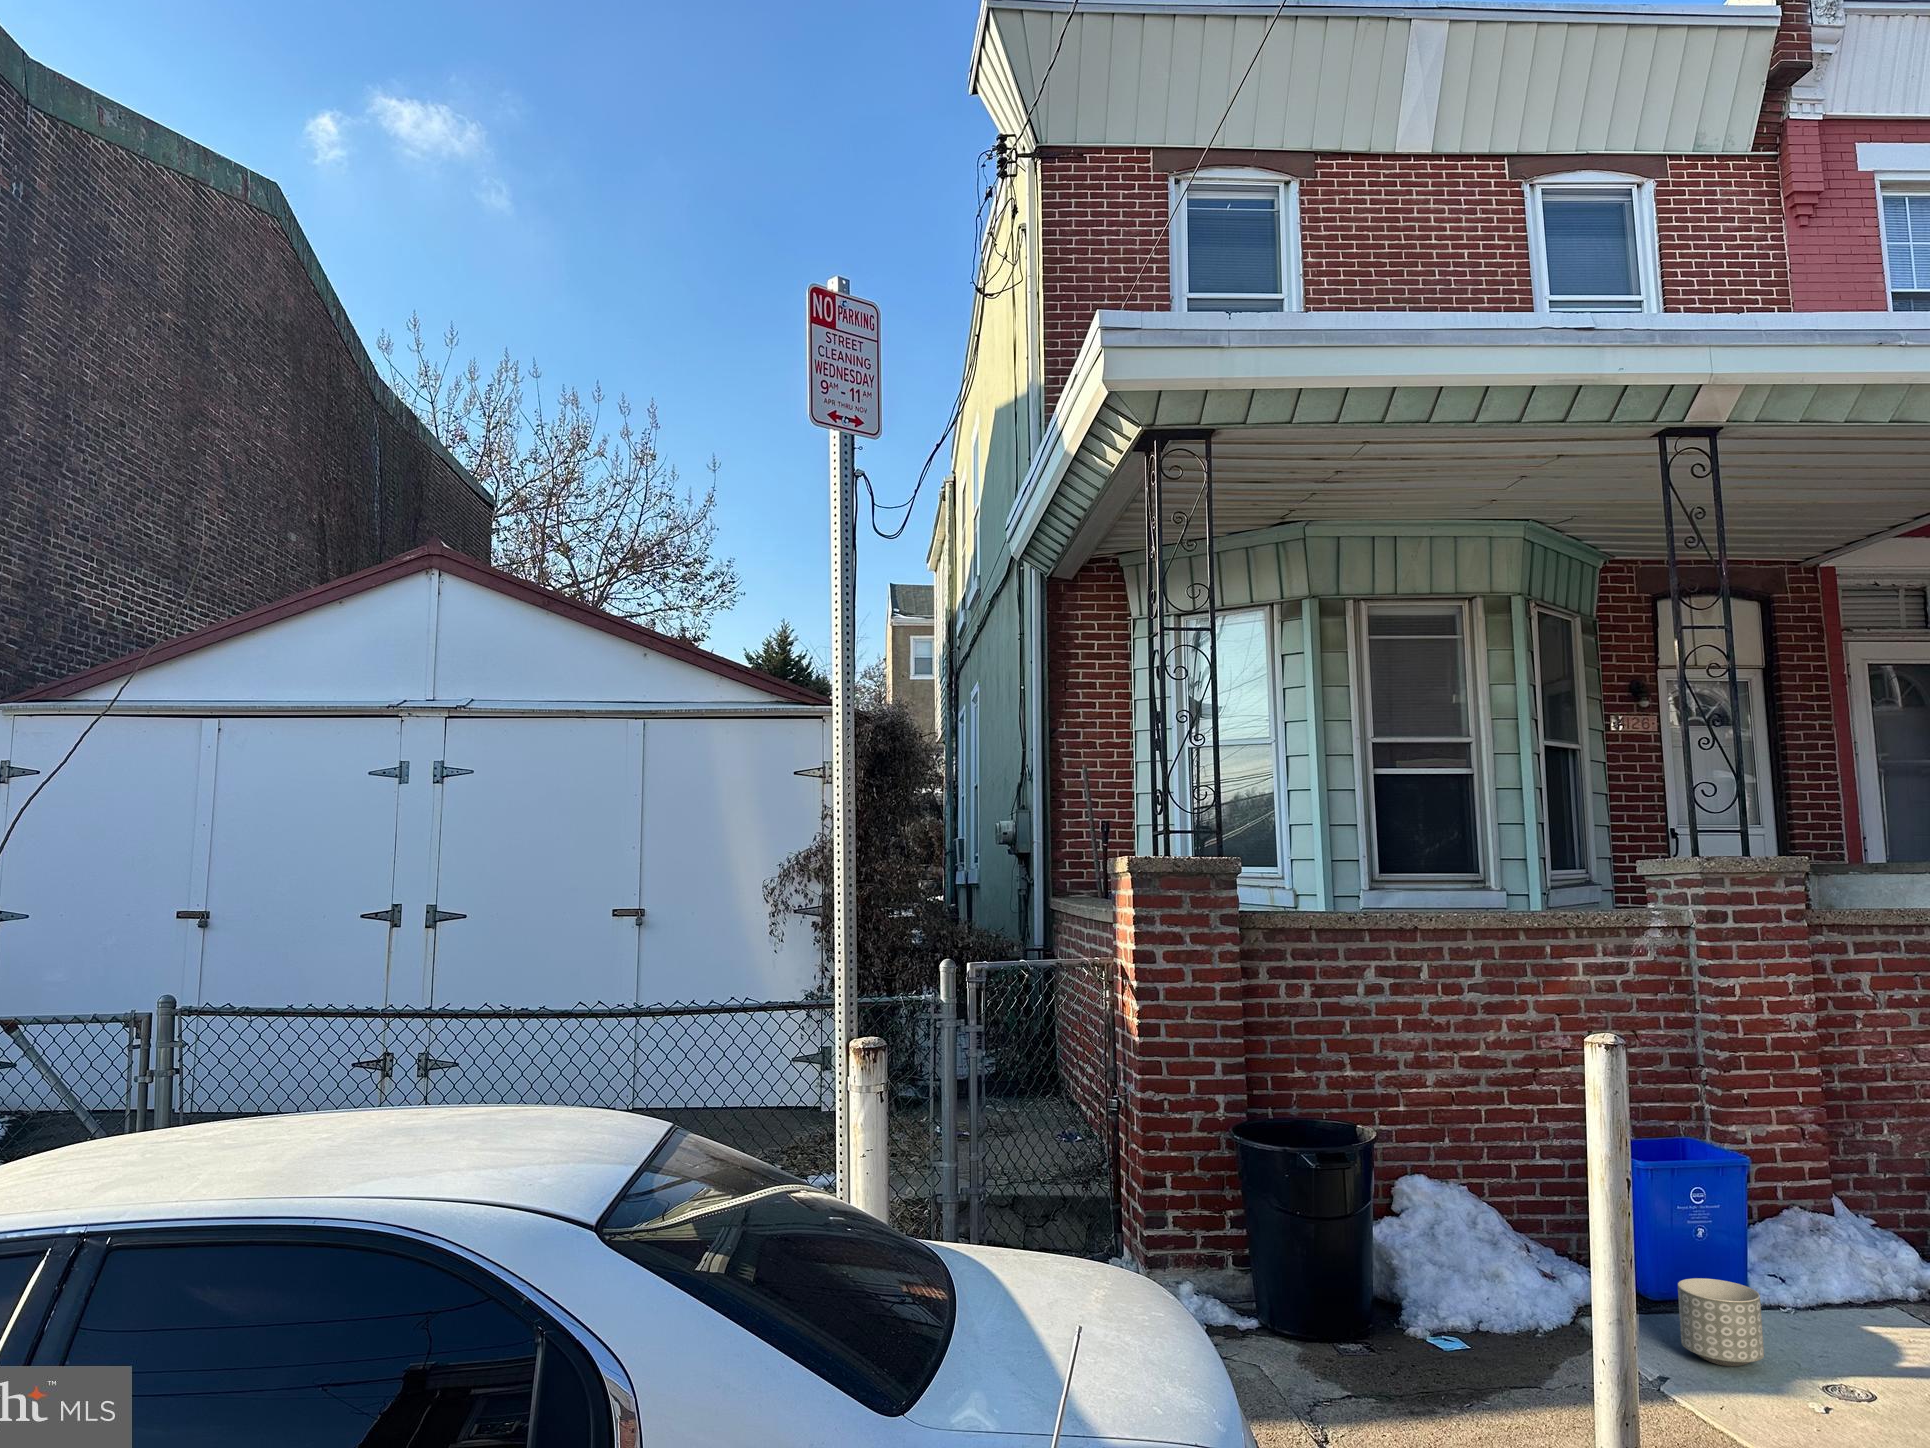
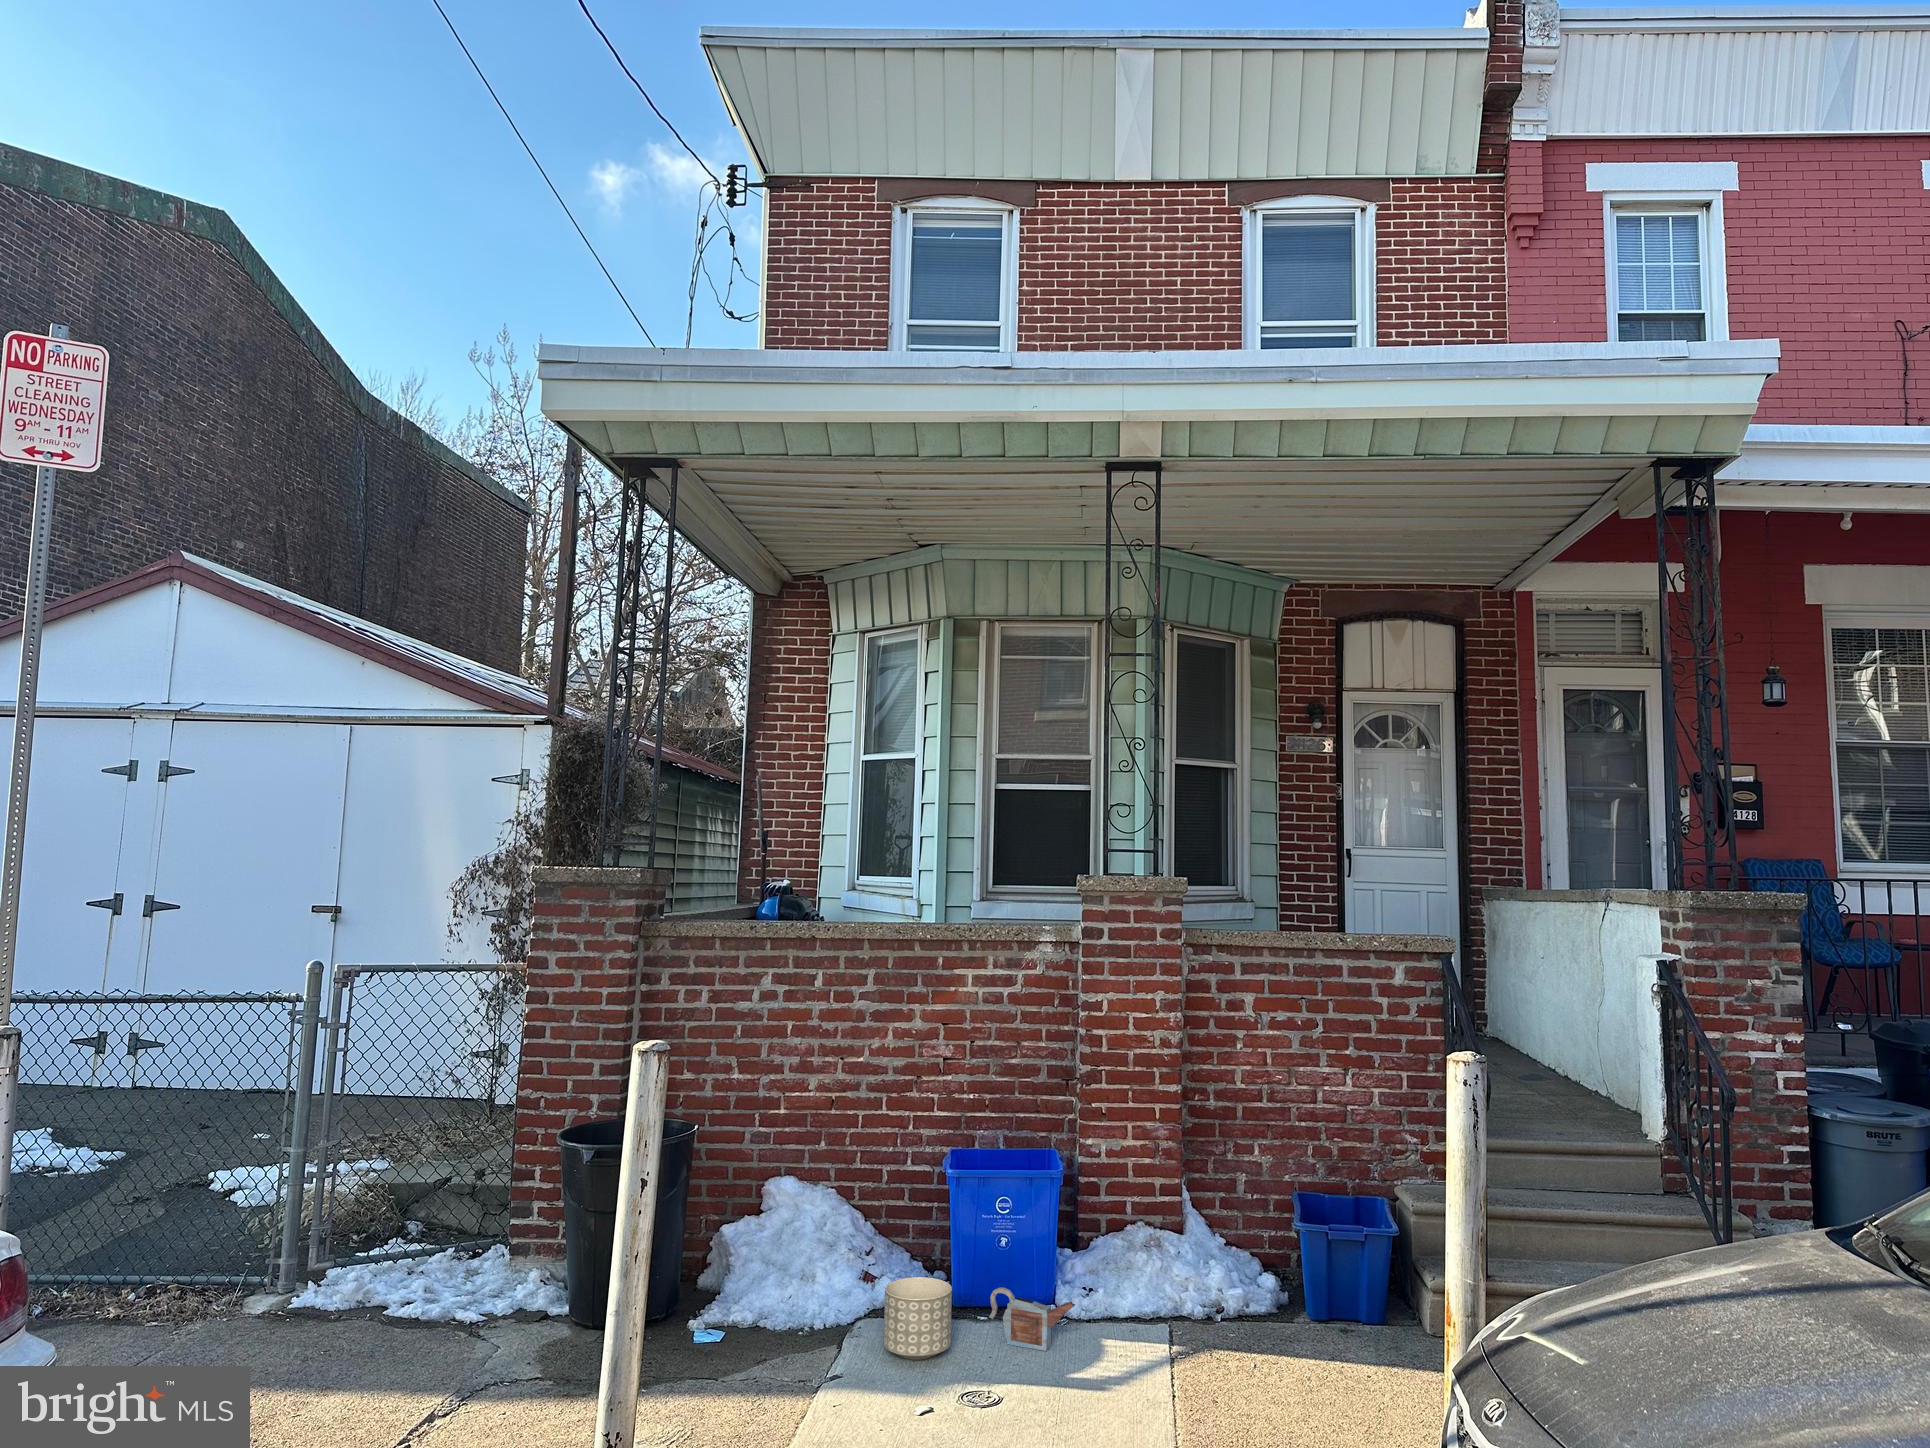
watering can: none [1763,1286,1875,1352] -> present [989,1287,1075,1351]

